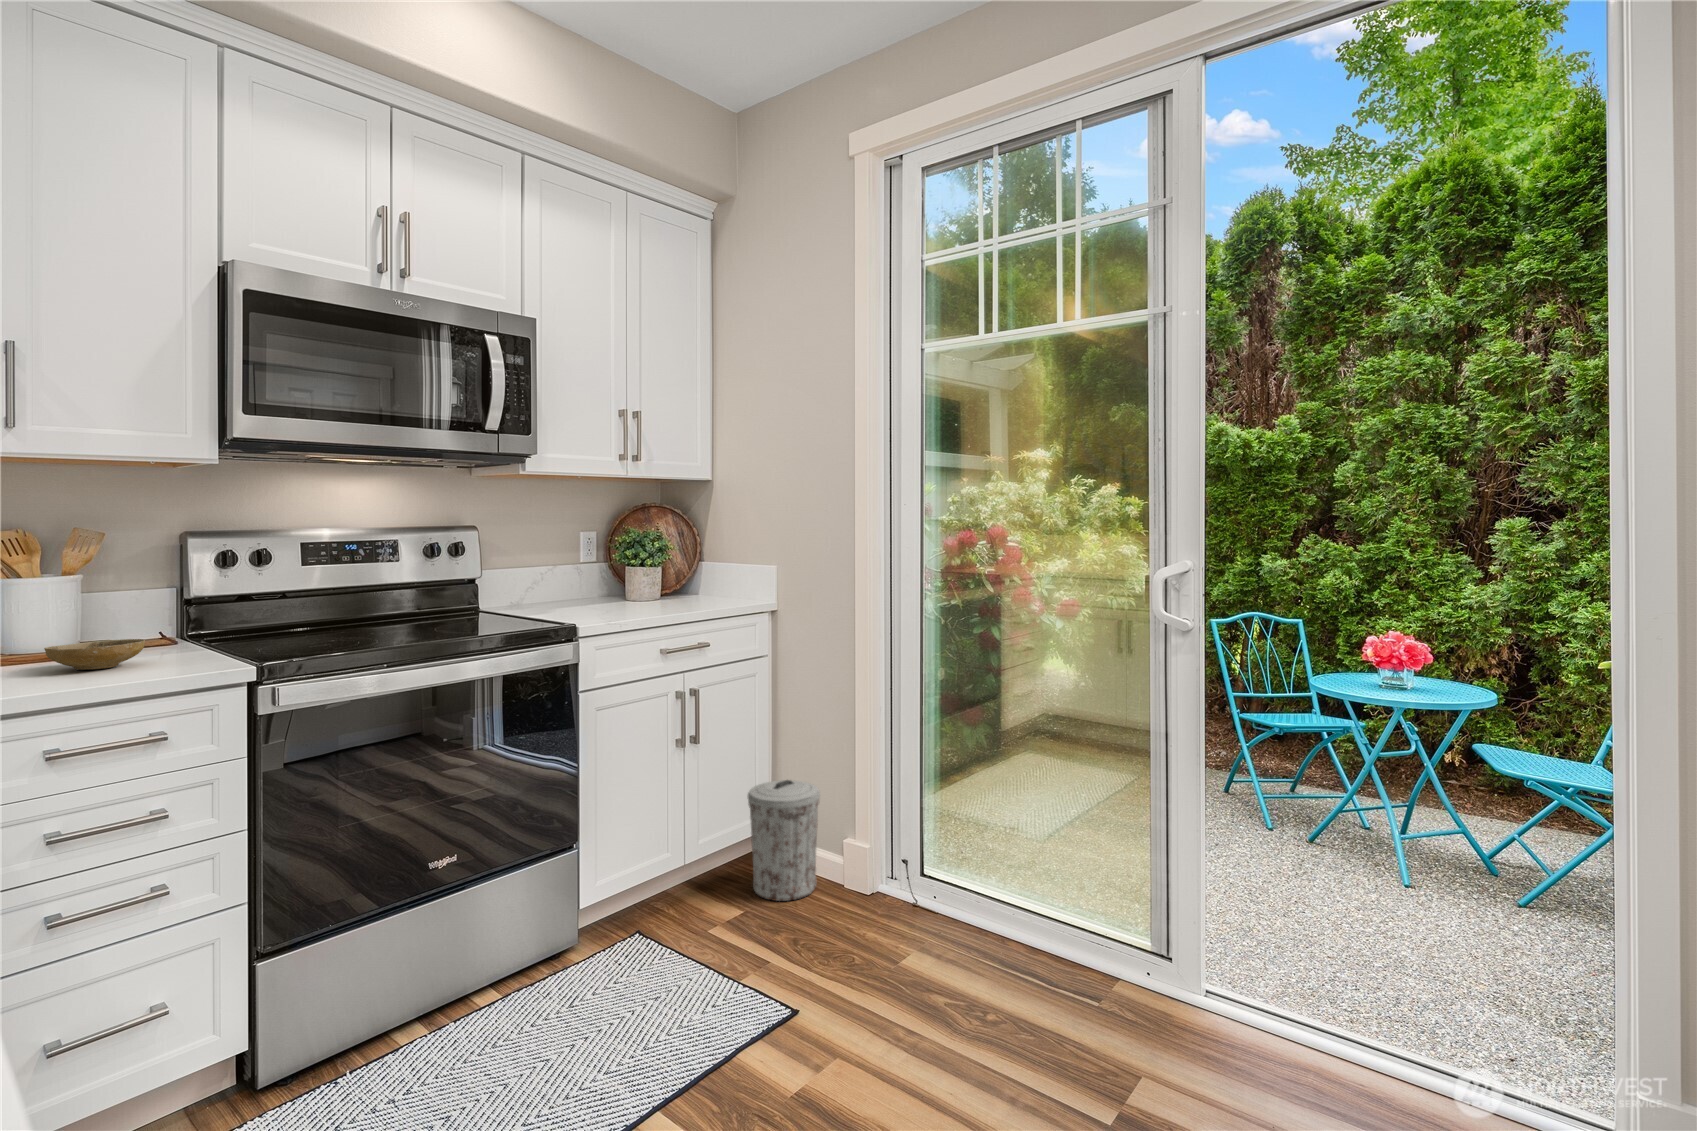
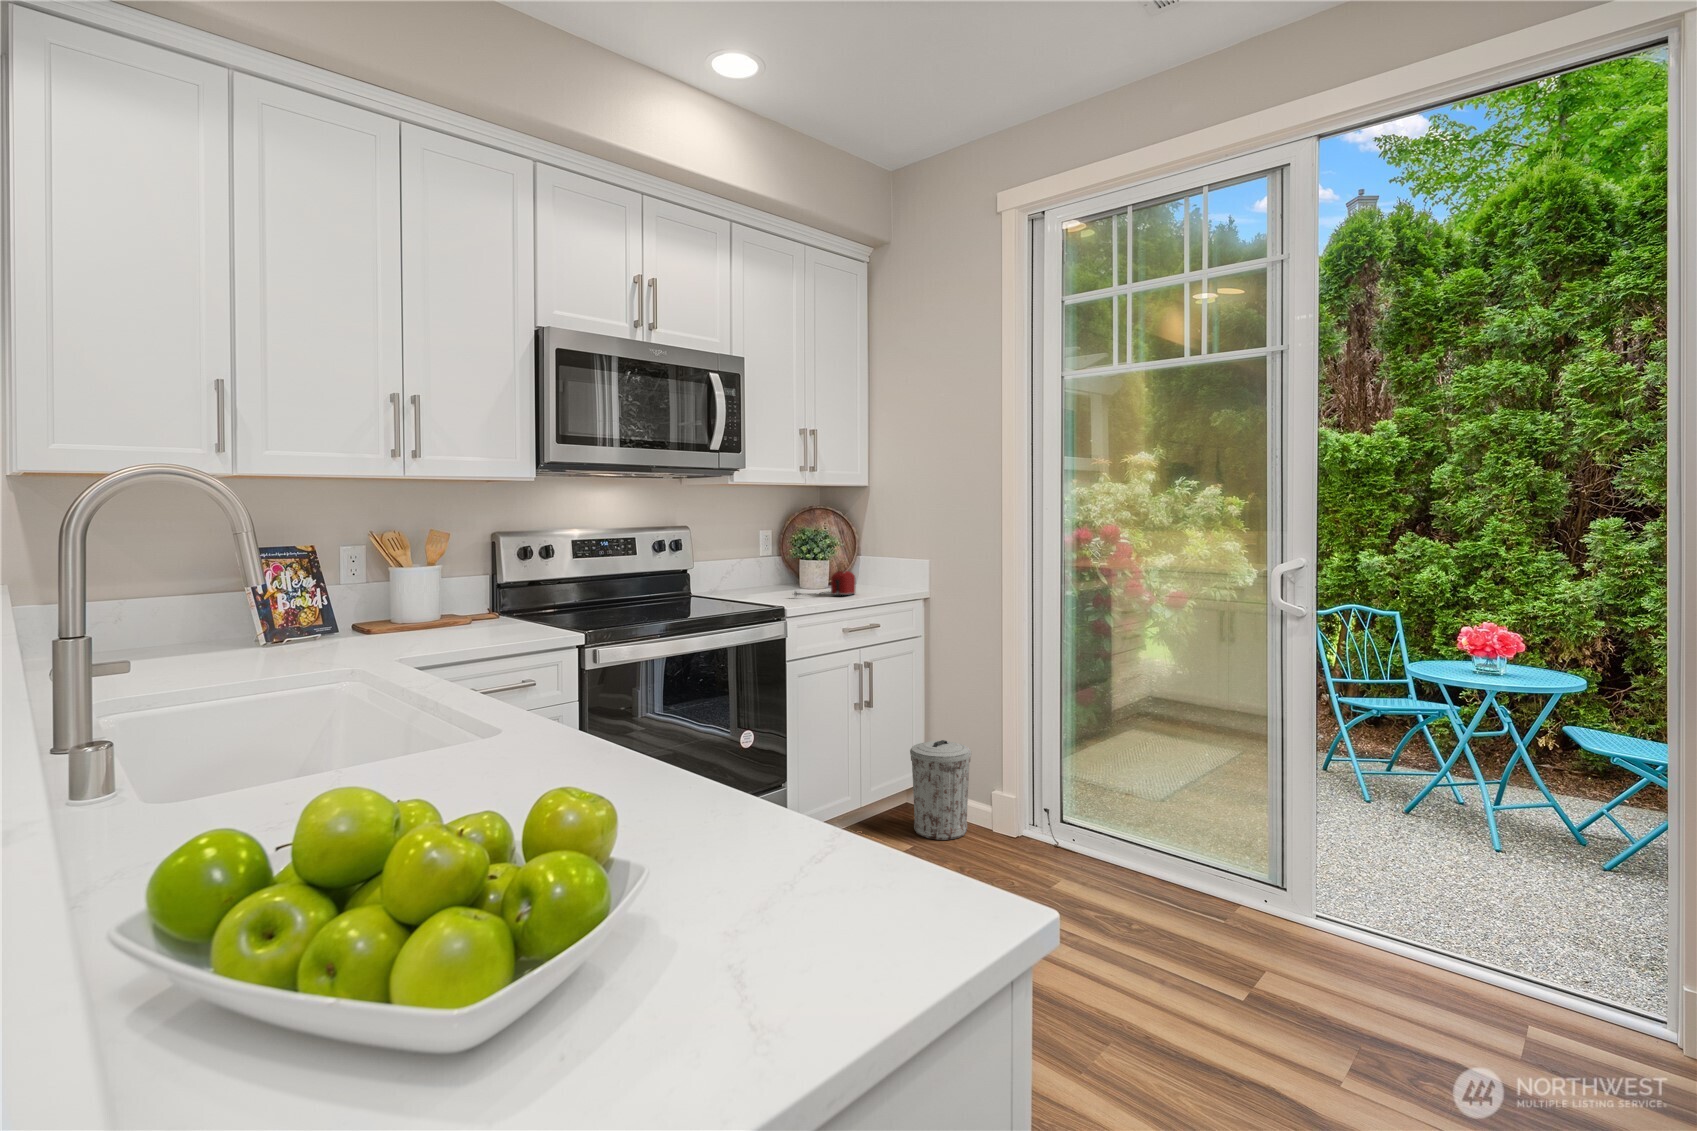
toaster: none [601,579,685,611] -> present [794,571,856,596]
ceramic bowl: present [44,639,145,670] -> none [445,612,505,634]

